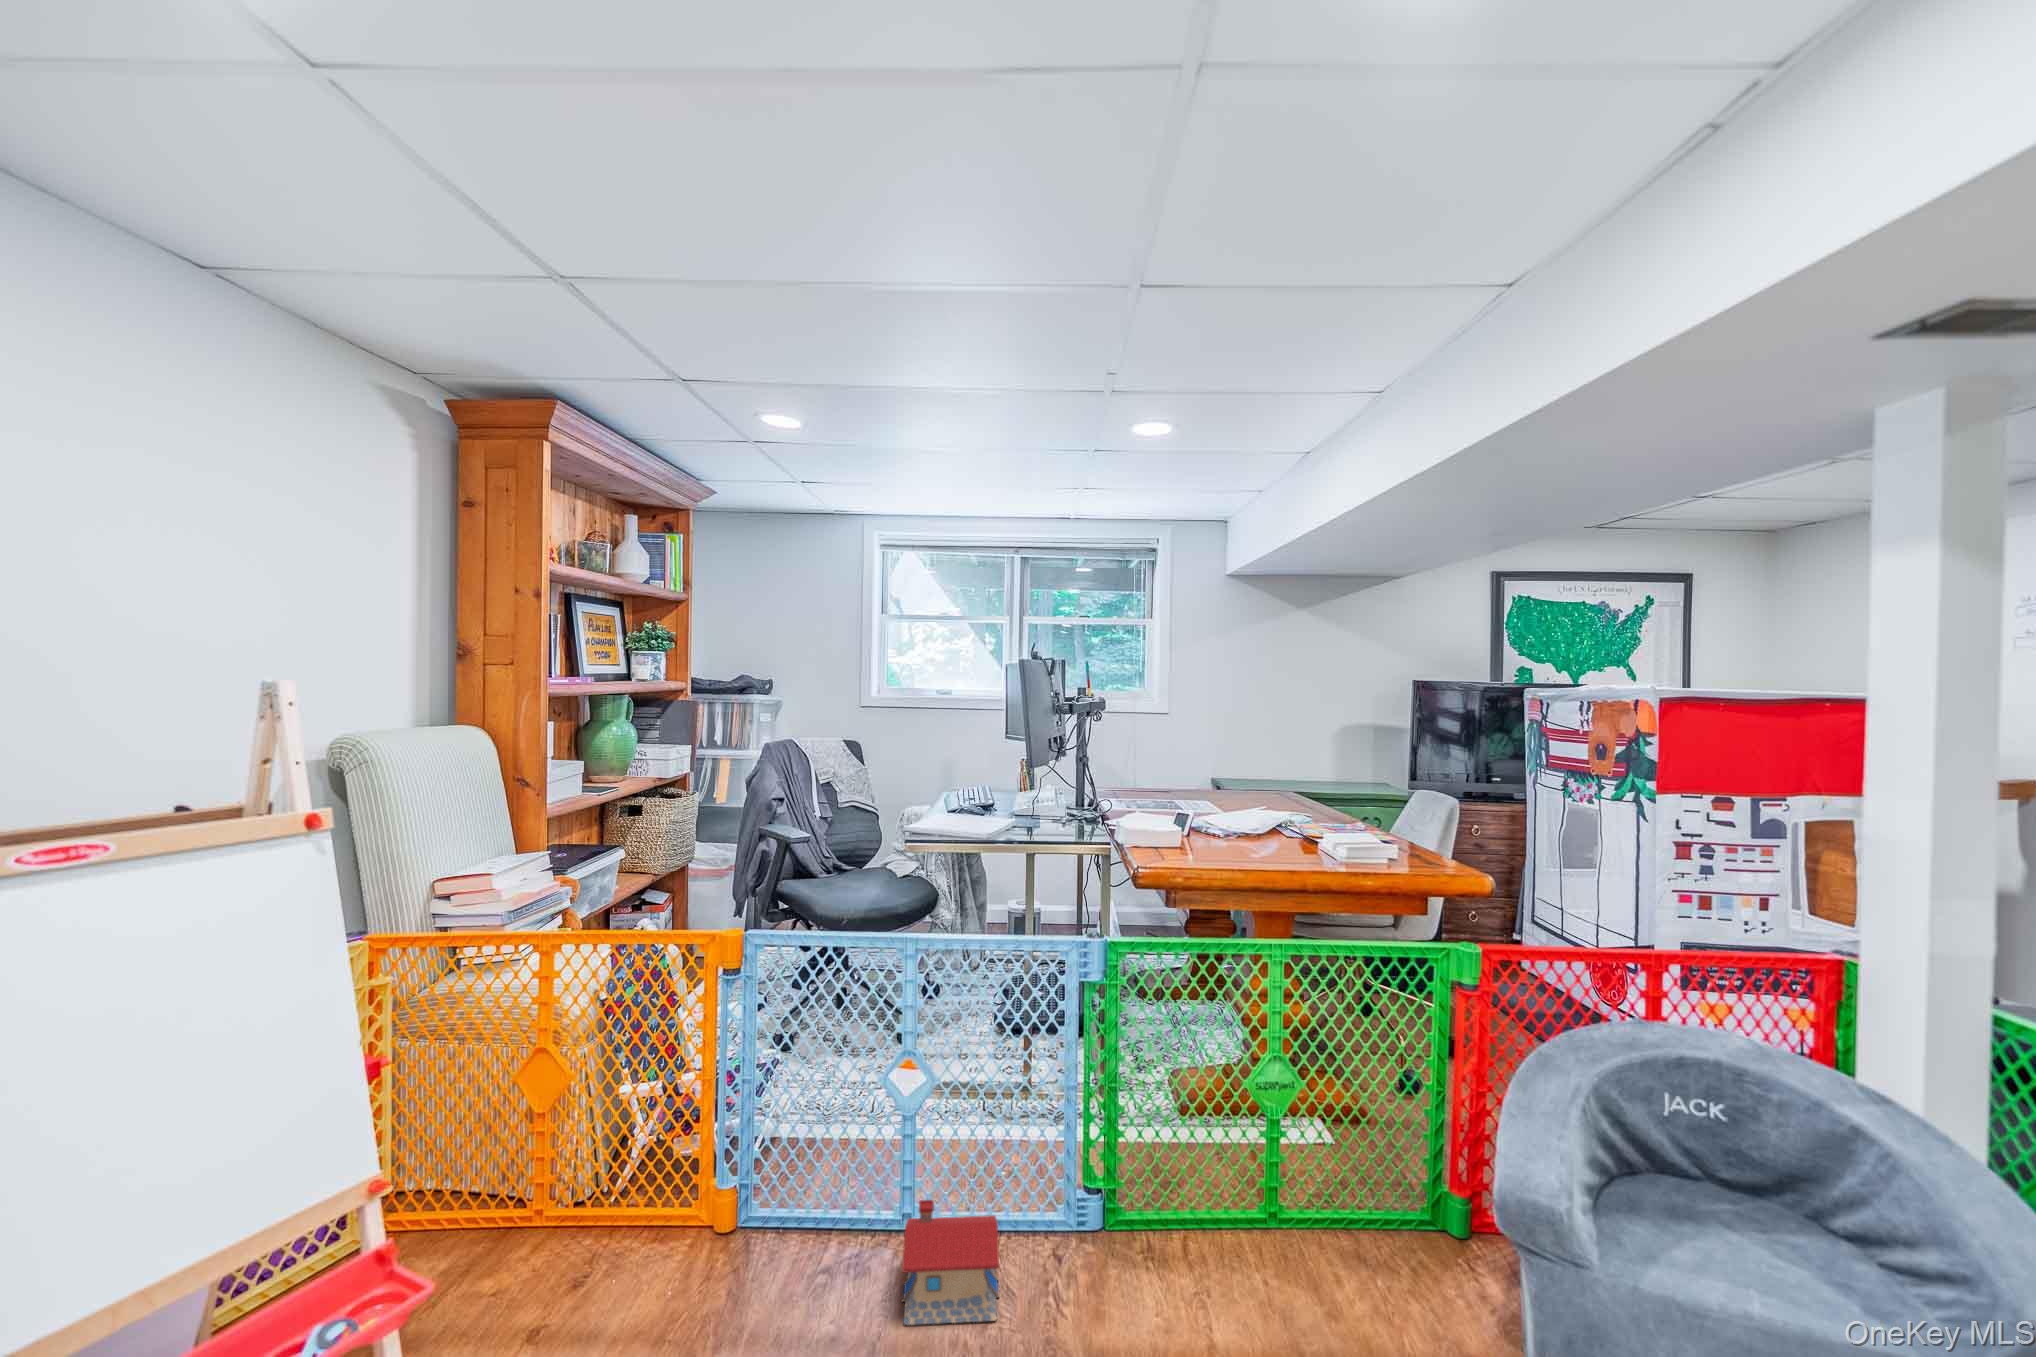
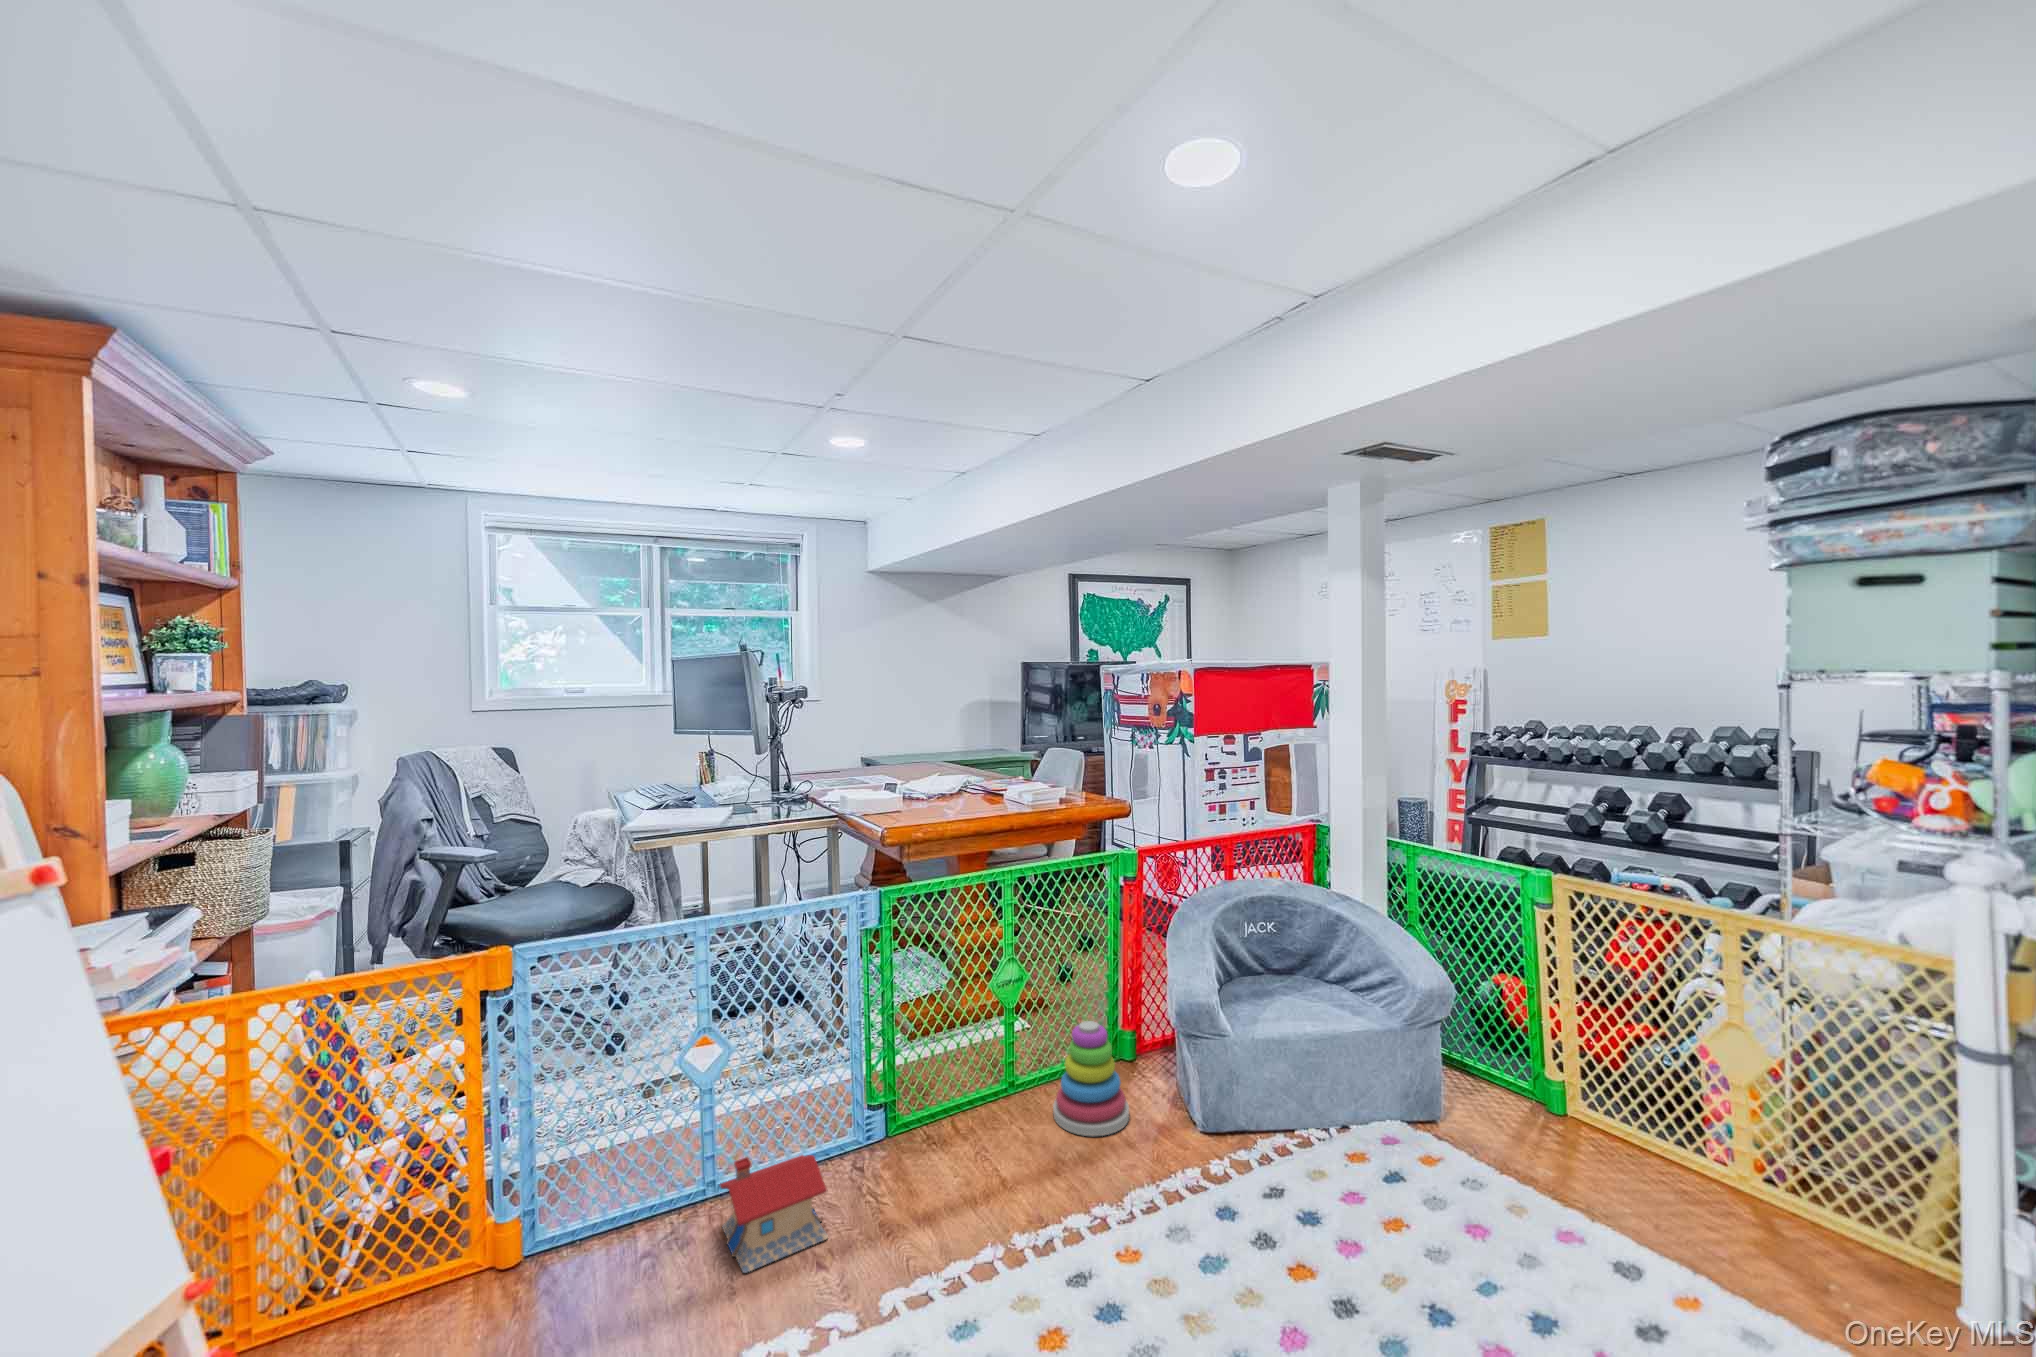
stacking toy: none [1311,1160,1417,1323] -> present [1053,1021,1129,1136]

